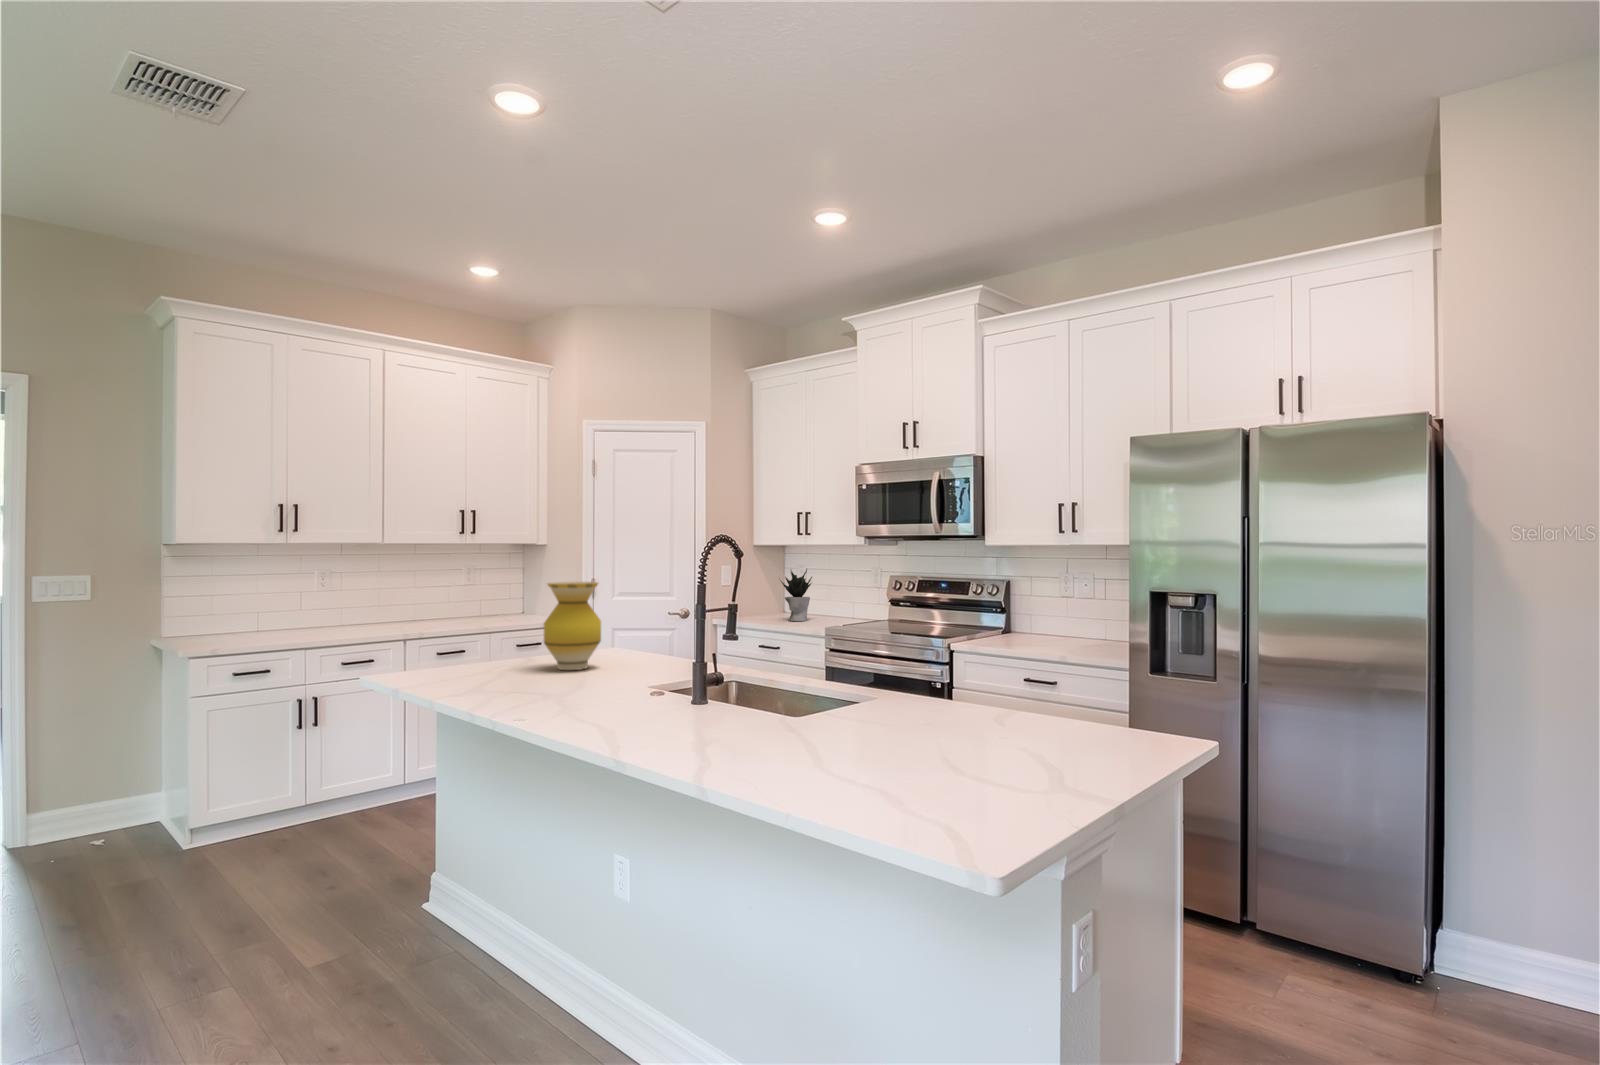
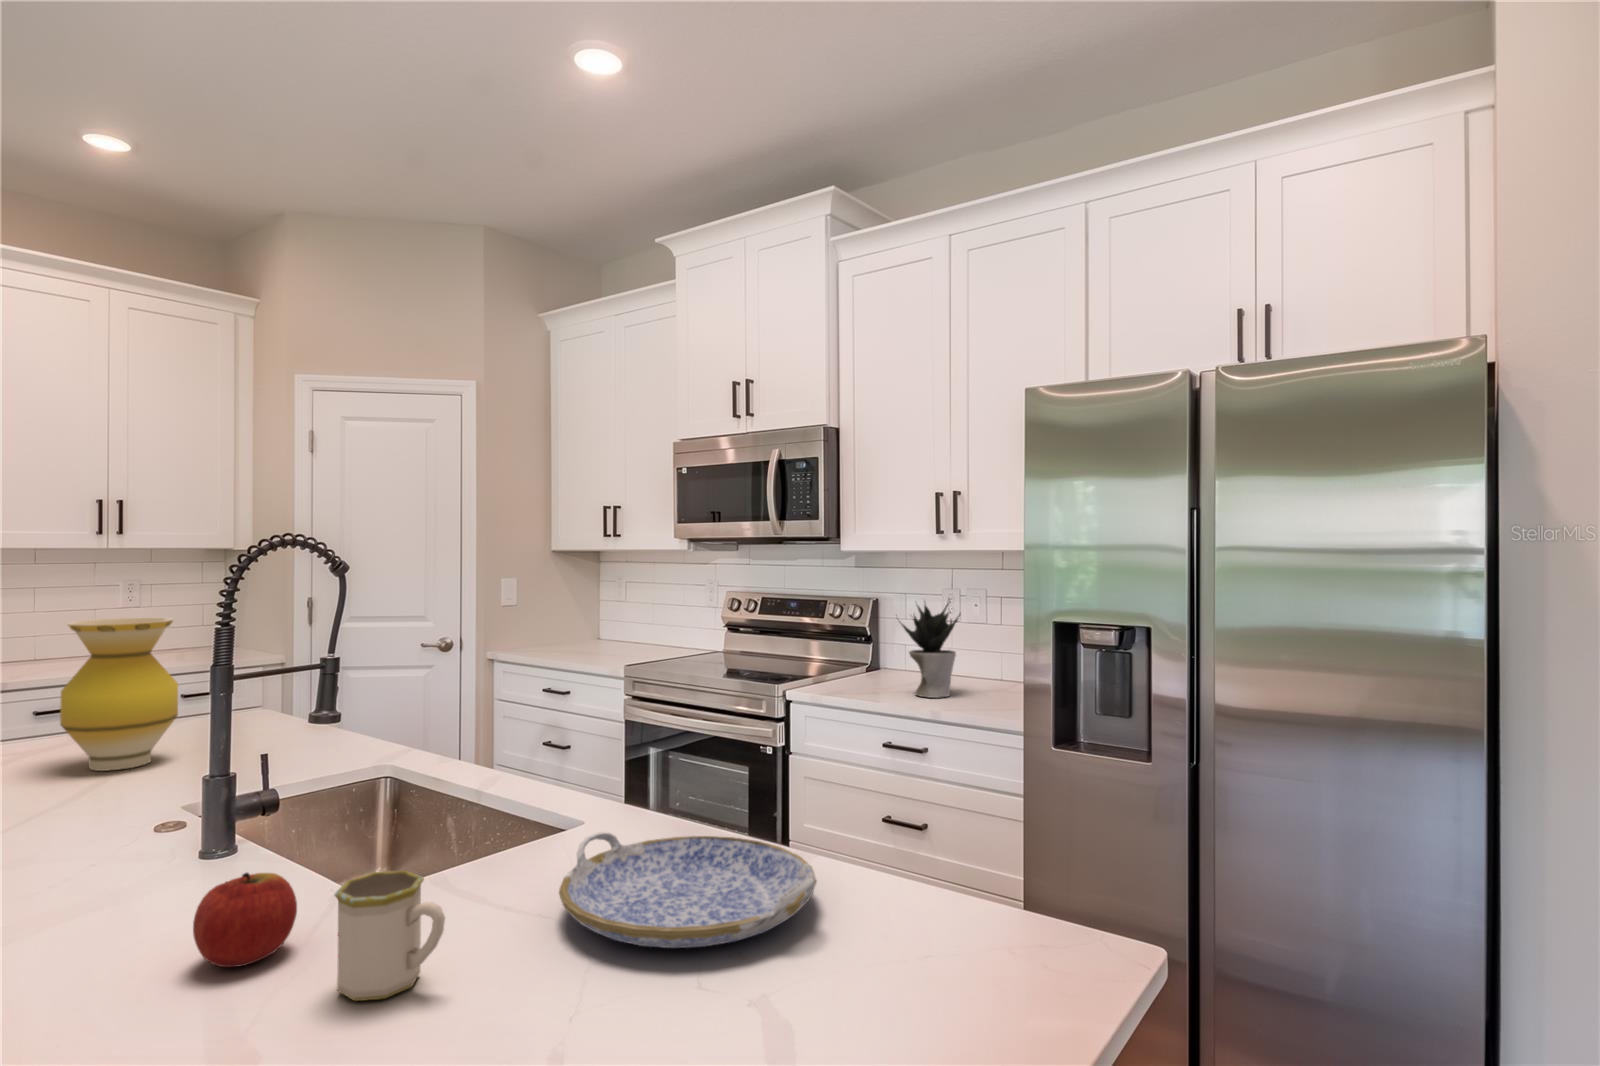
potted plant: present [781,569,812,621] -> present [899,602,960,698]
serving tray: none [893,688,1031,733] -> present [559,832,817,948]
apple: none [735,689,777,733] -> present [193,873,297,967]
mug: none [812,689,863,743] -> present [335,870,445,1001]

